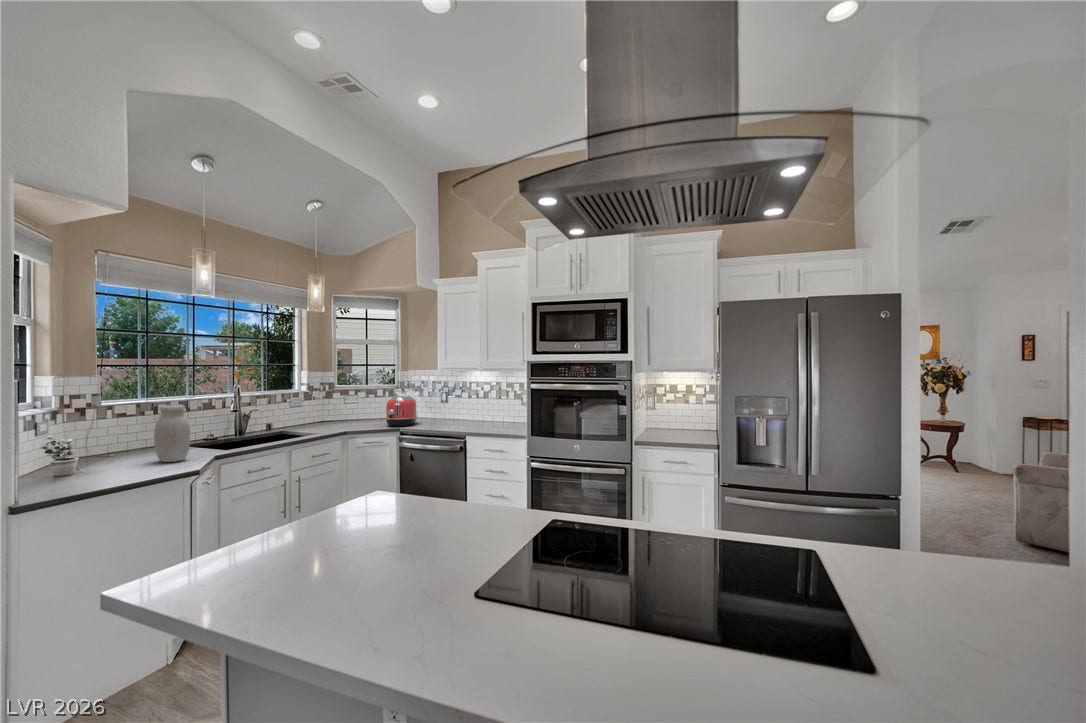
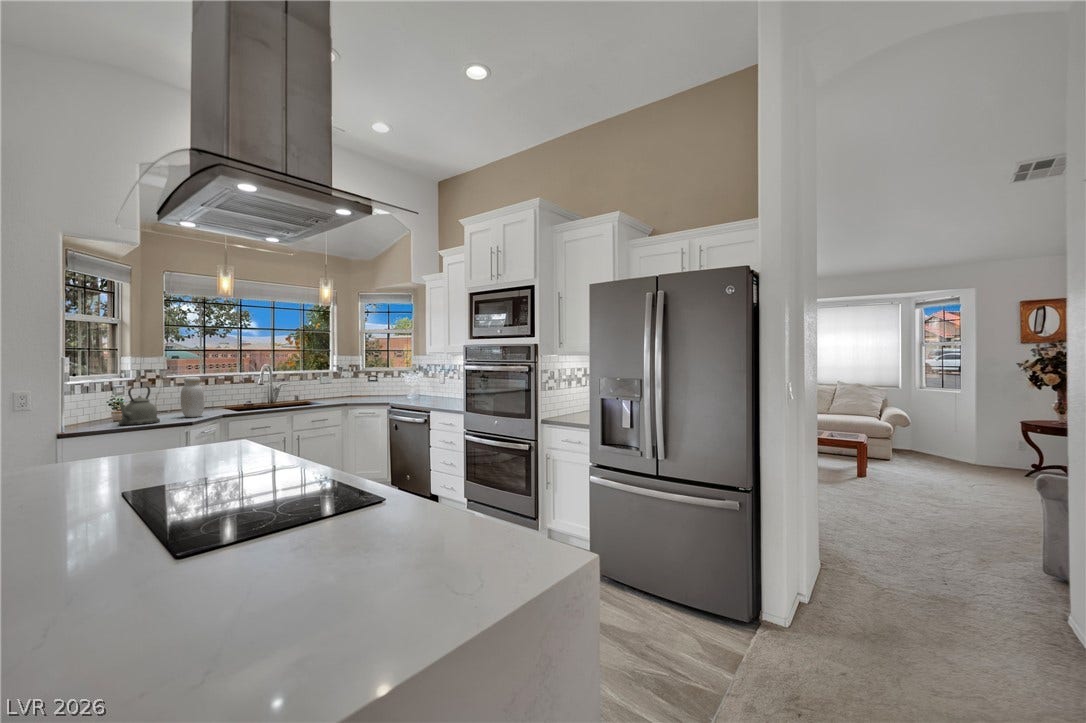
toaster: present [386,396,417,426] -> none [381,377,411,401]
kettle: none [76,421,140,481] -> present [118,386,160,425]

